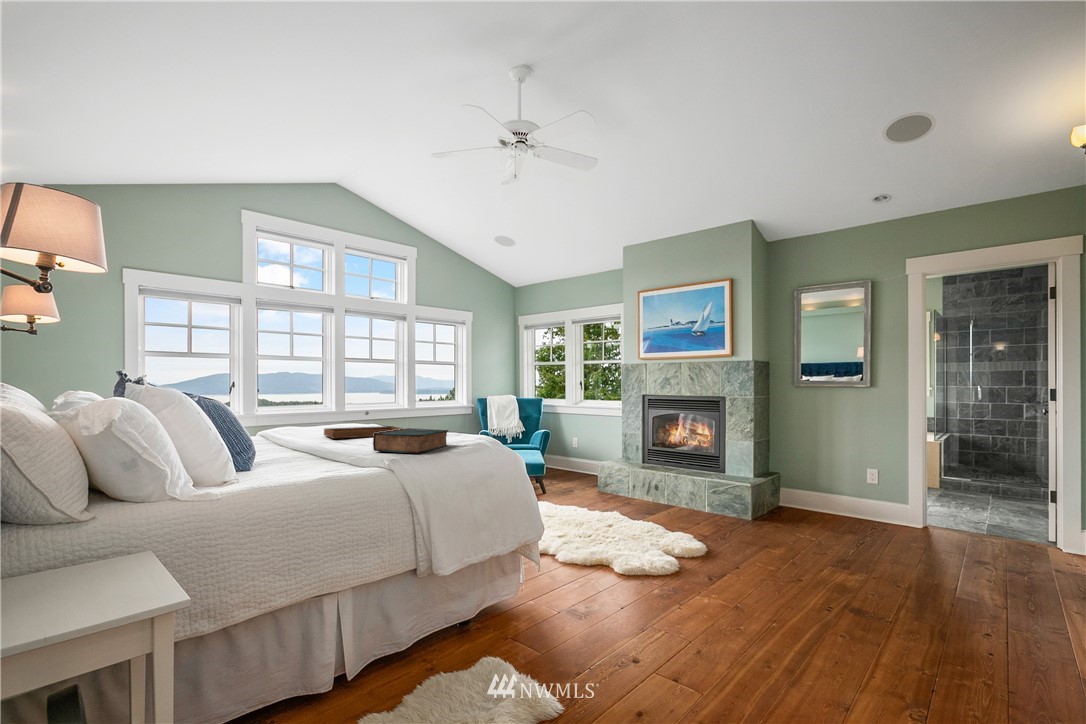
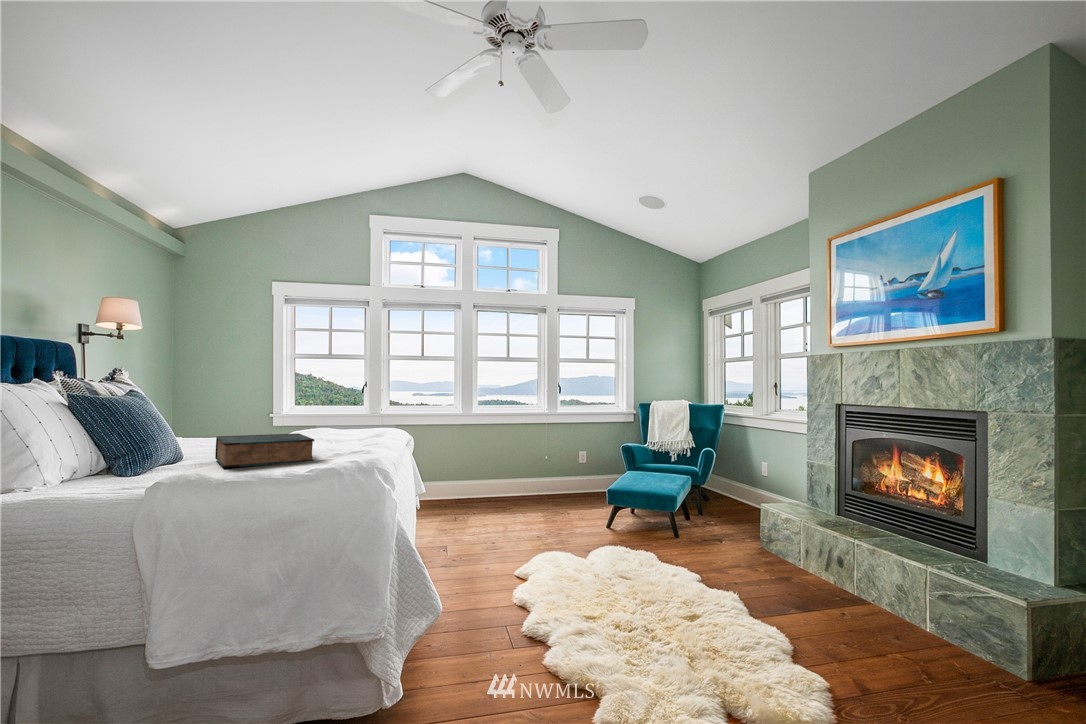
tray: present [324,411,402,438] -> none [281,410,378,442]

